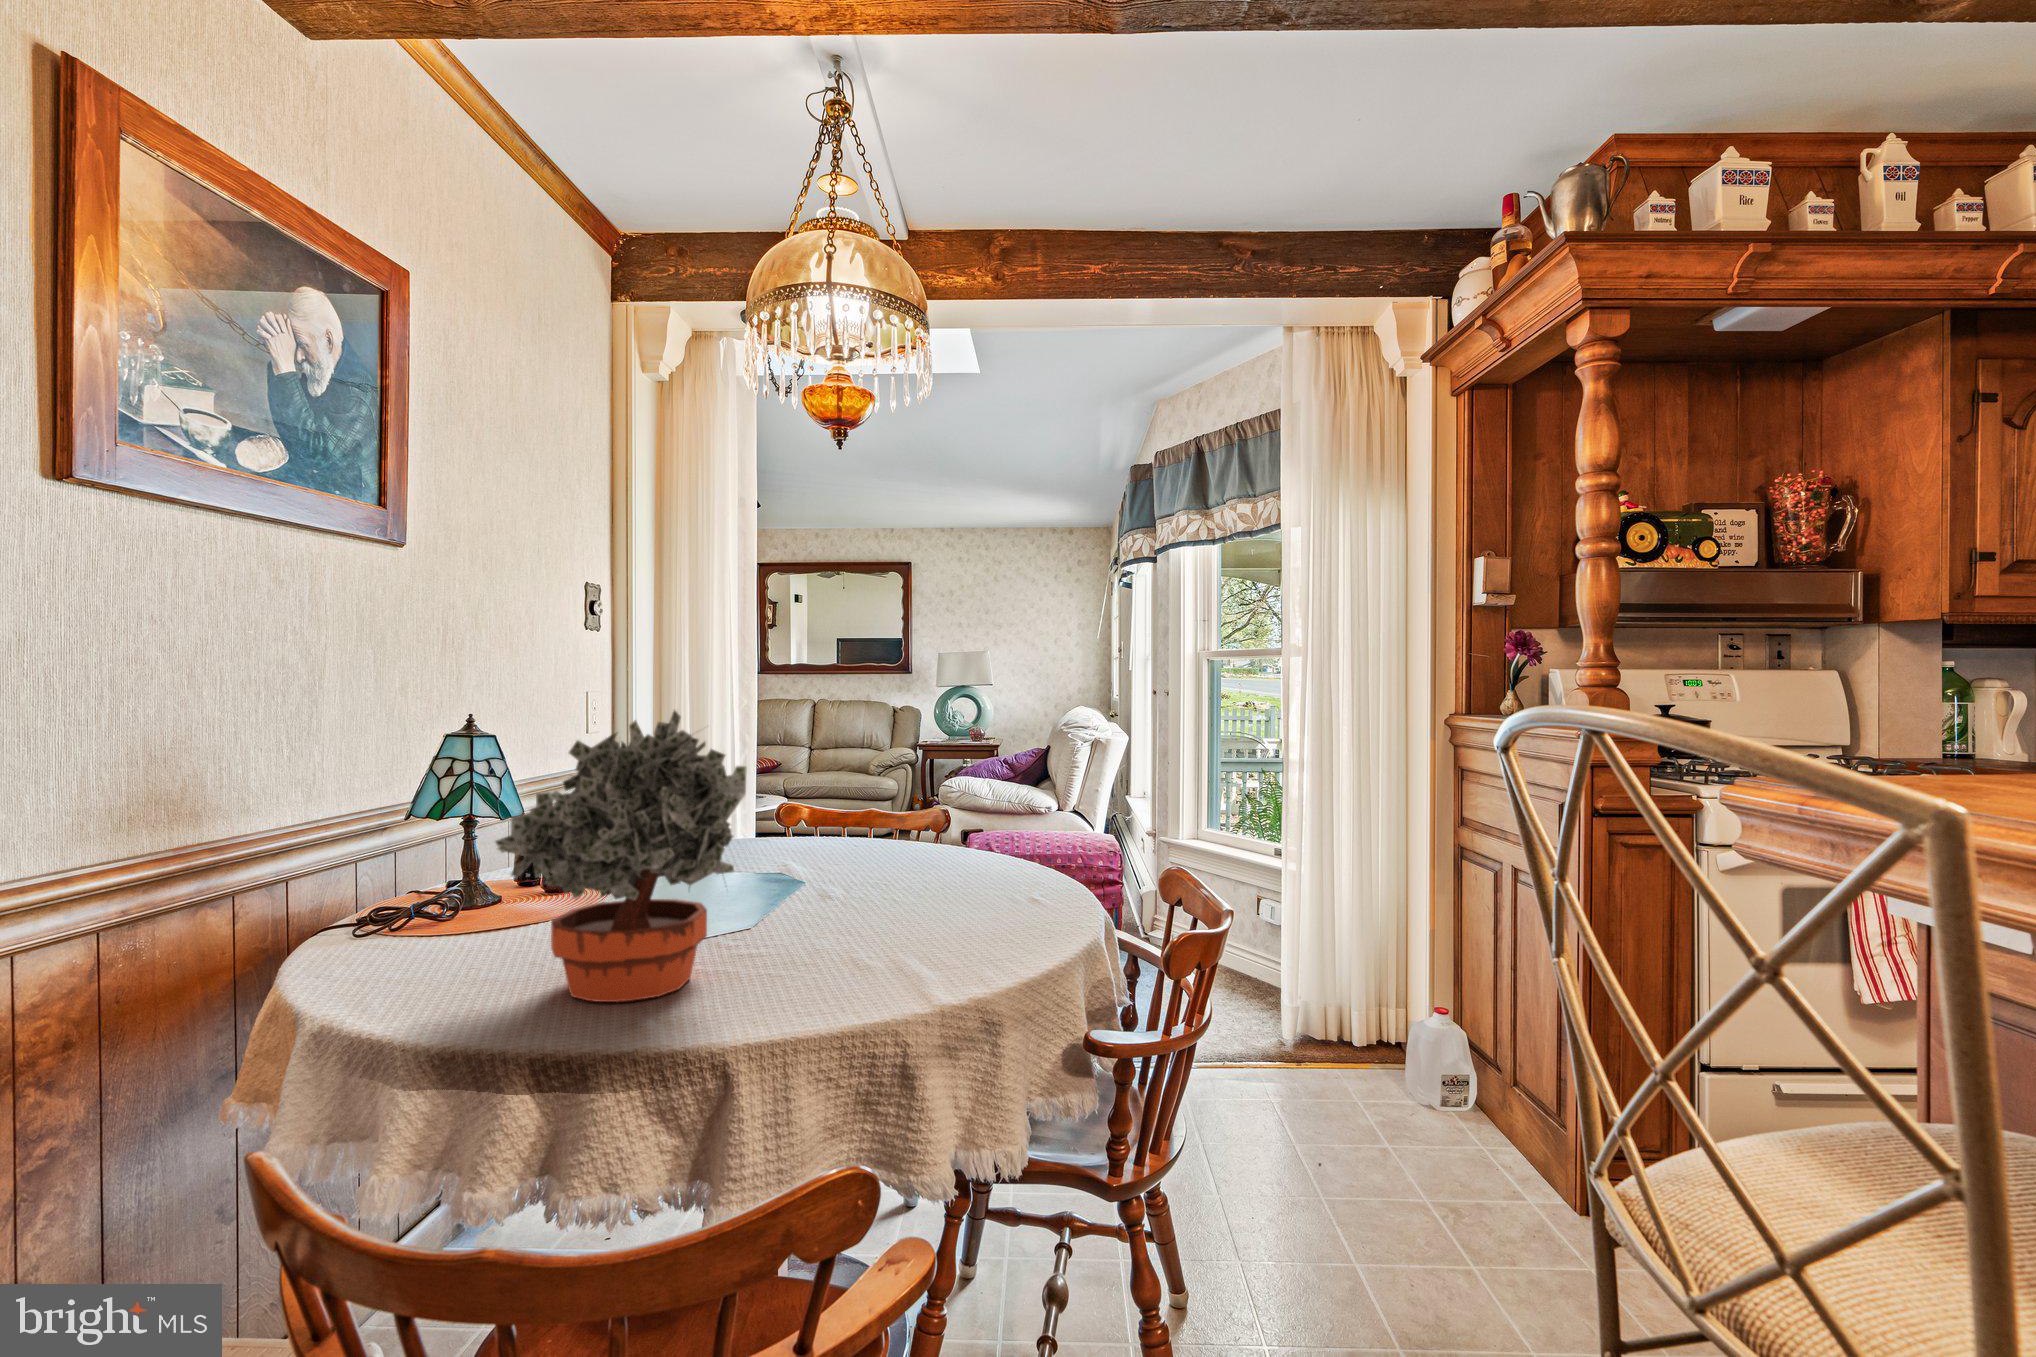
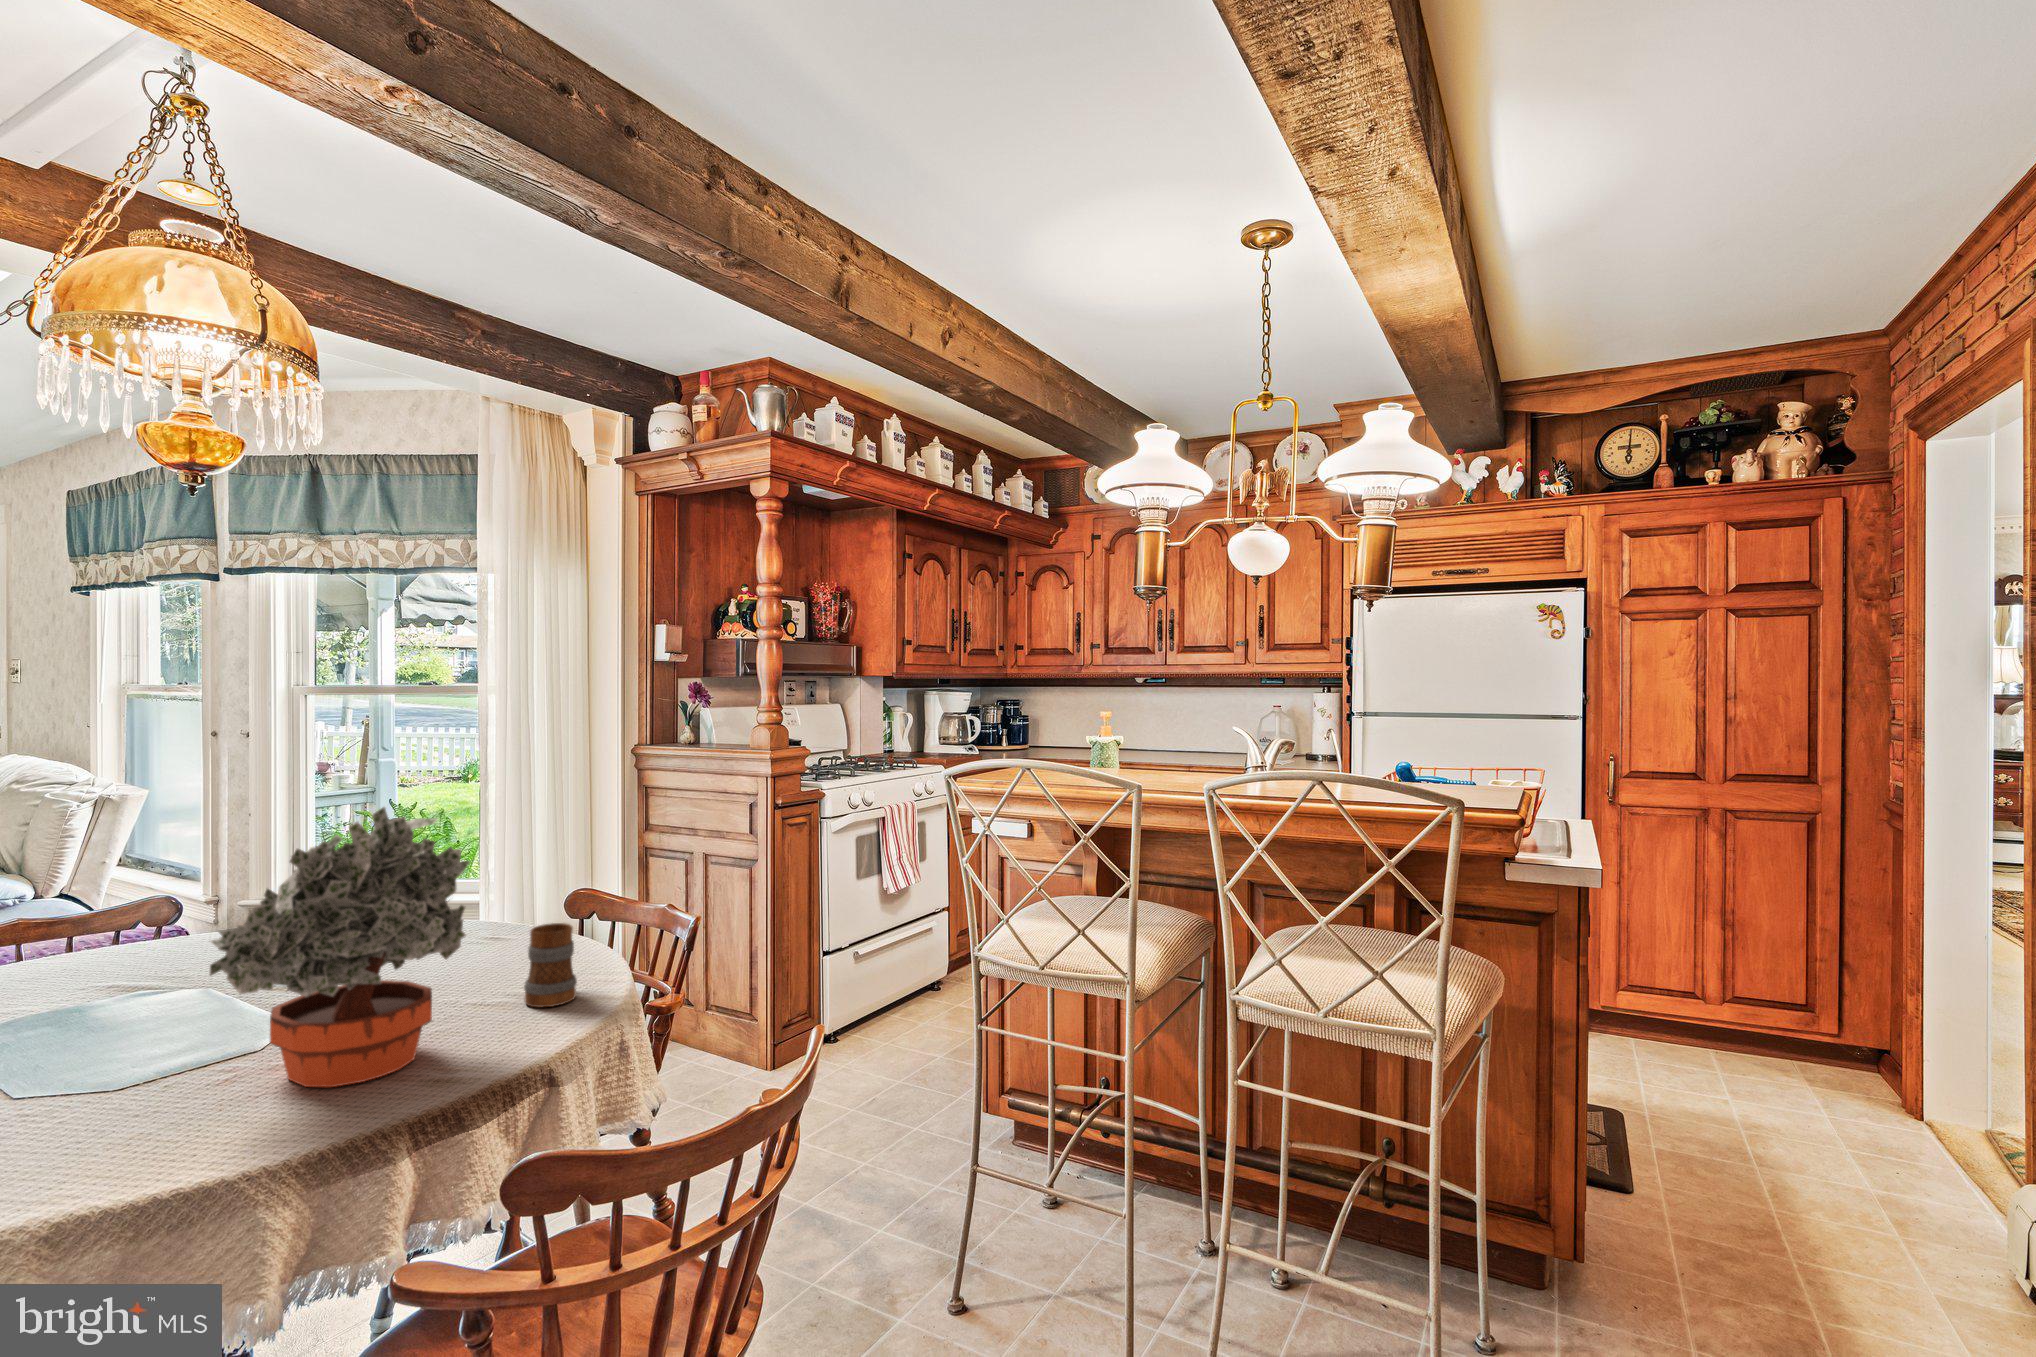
mug: none [842,883,923,990] -> present [524,923,577,1007]

